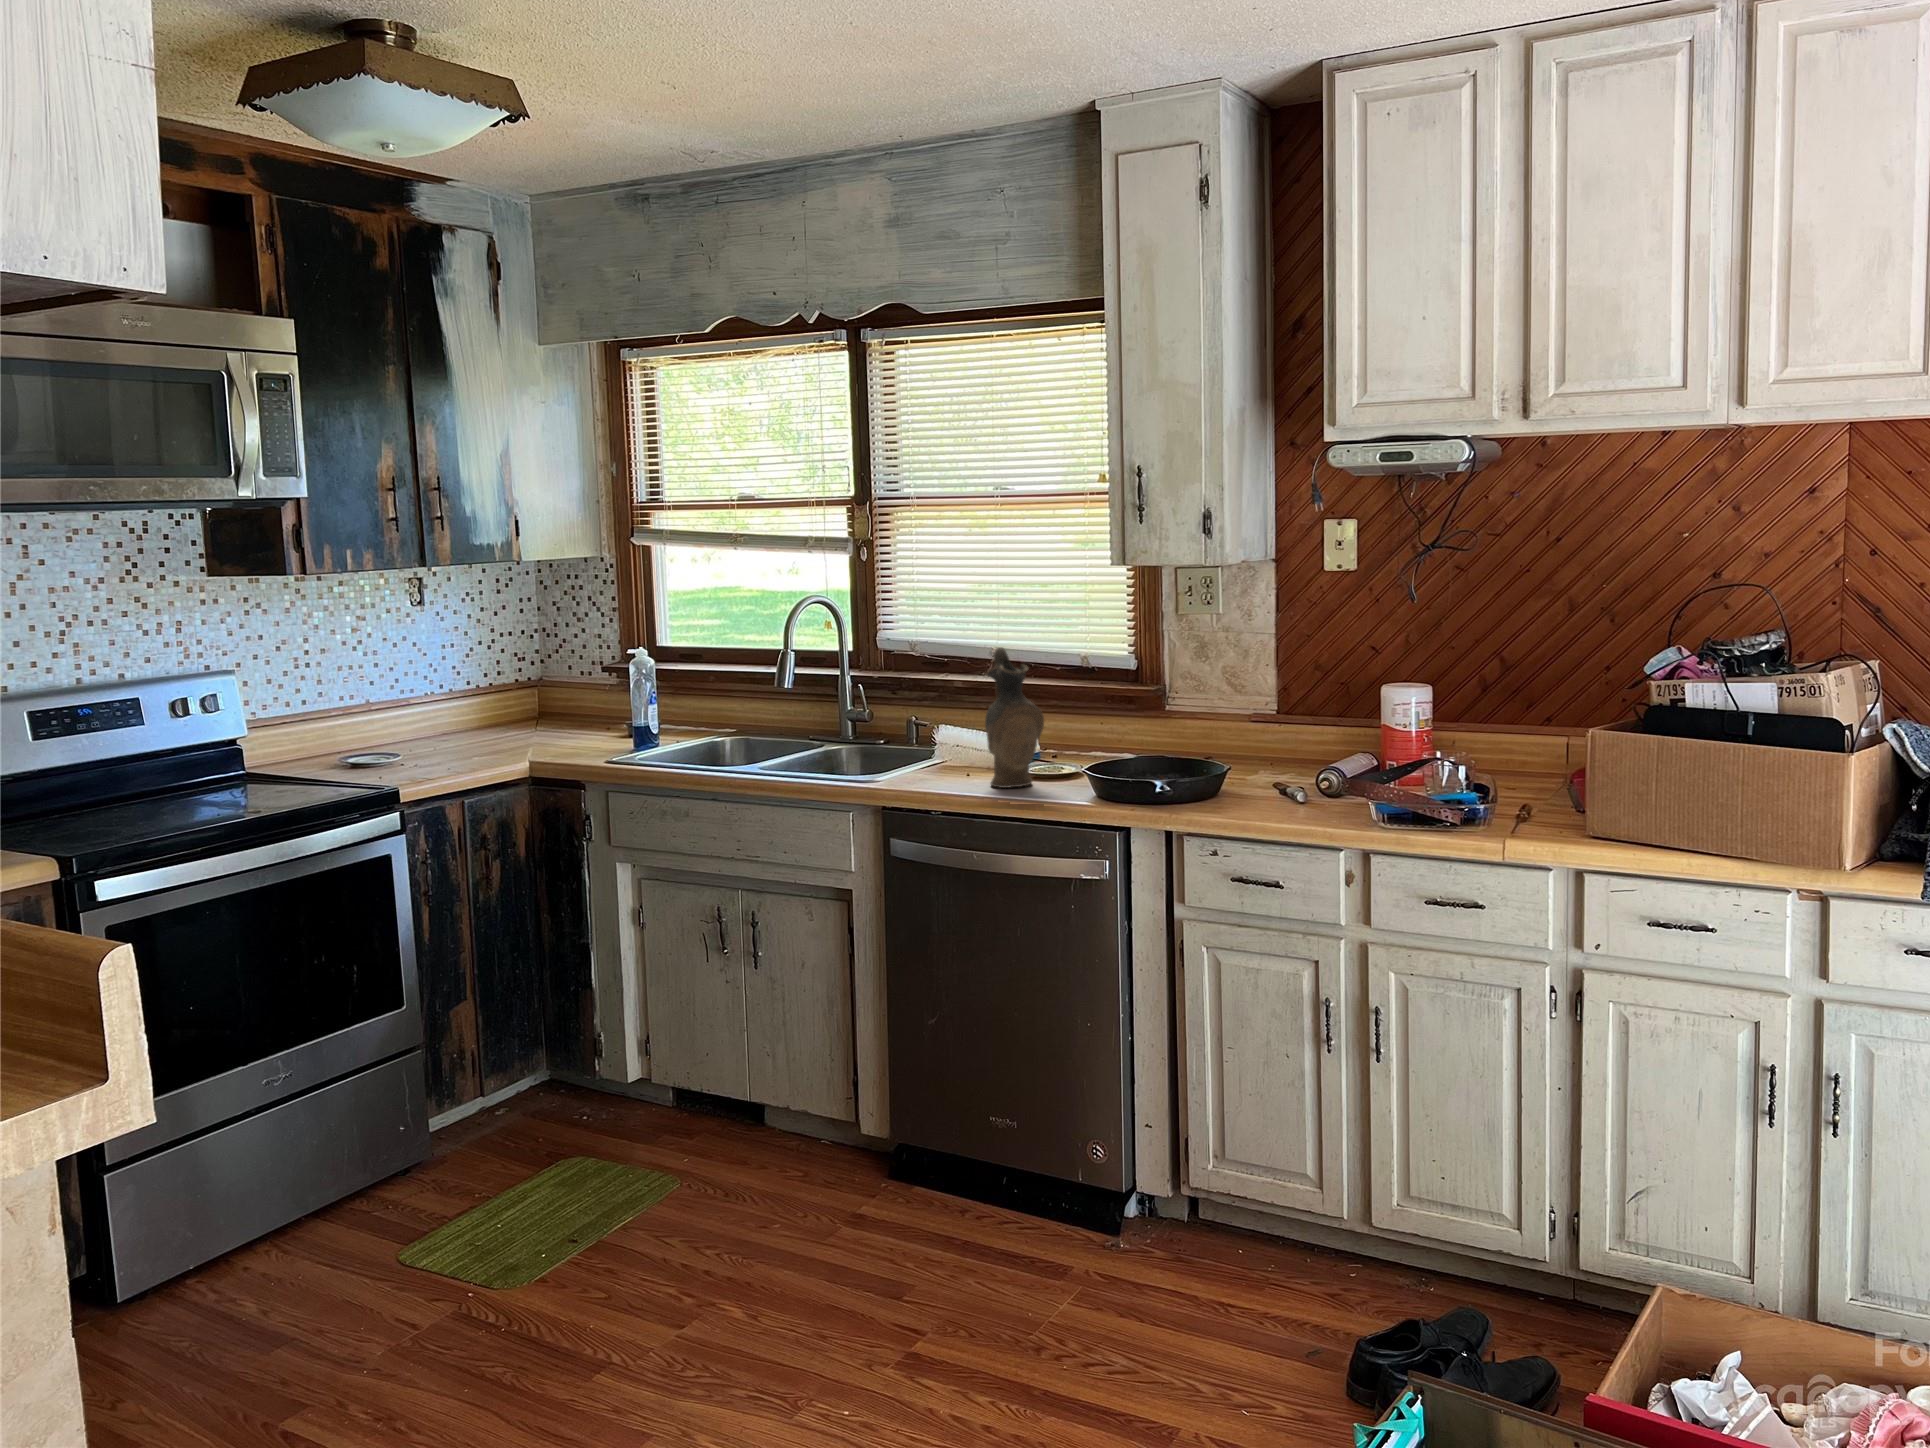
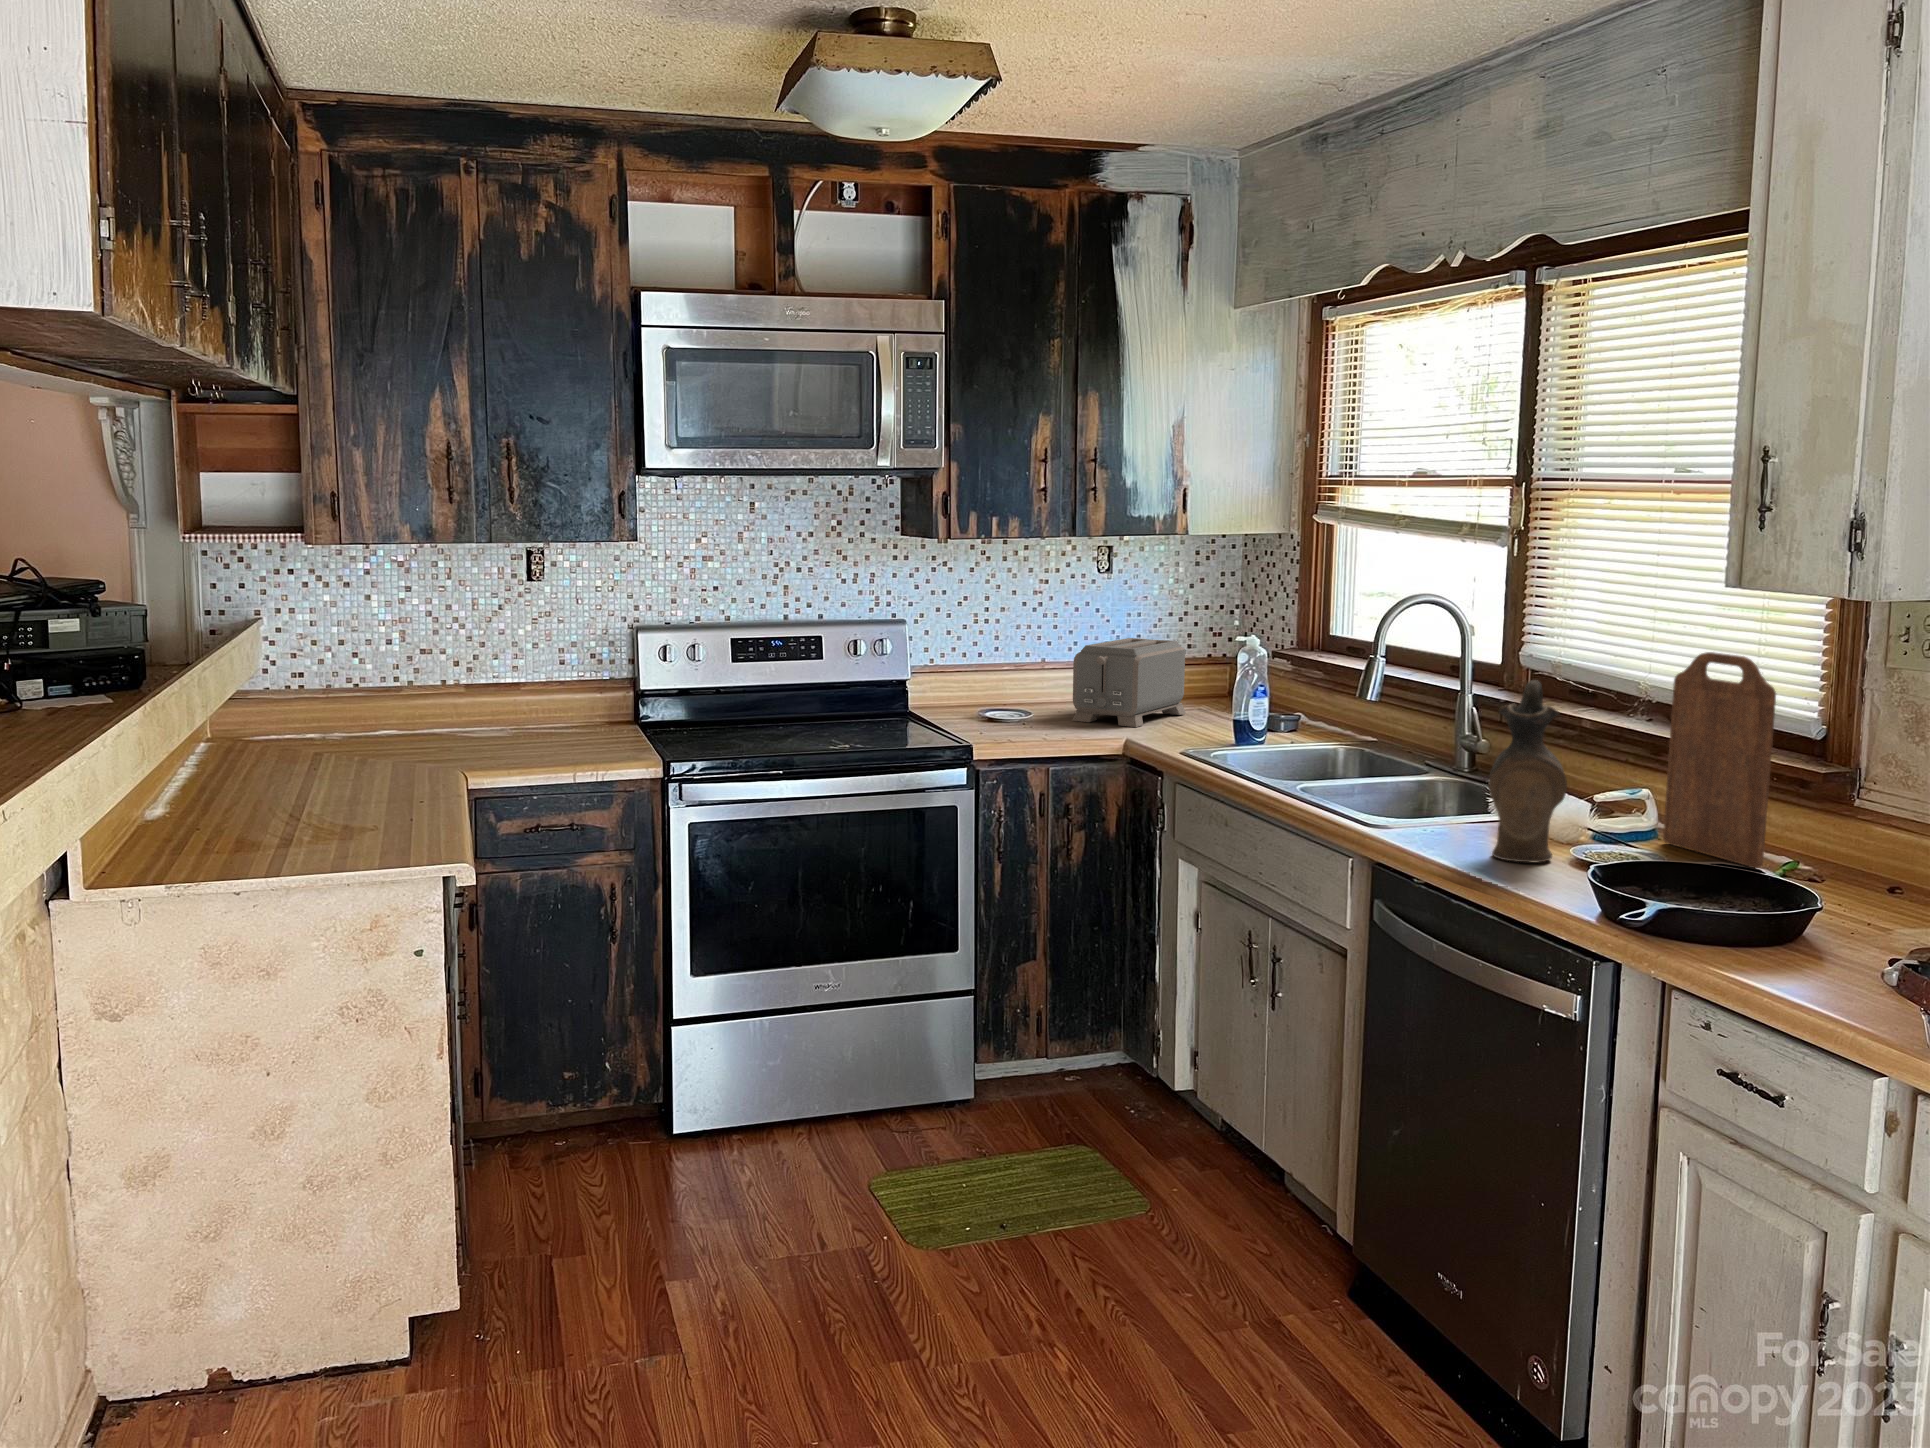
cutting board: none [1061,617,1143,766] -> present [1663,652,1776,868]
toaster: none [436,667,533,756] -> present [1072,638,1186,727]

